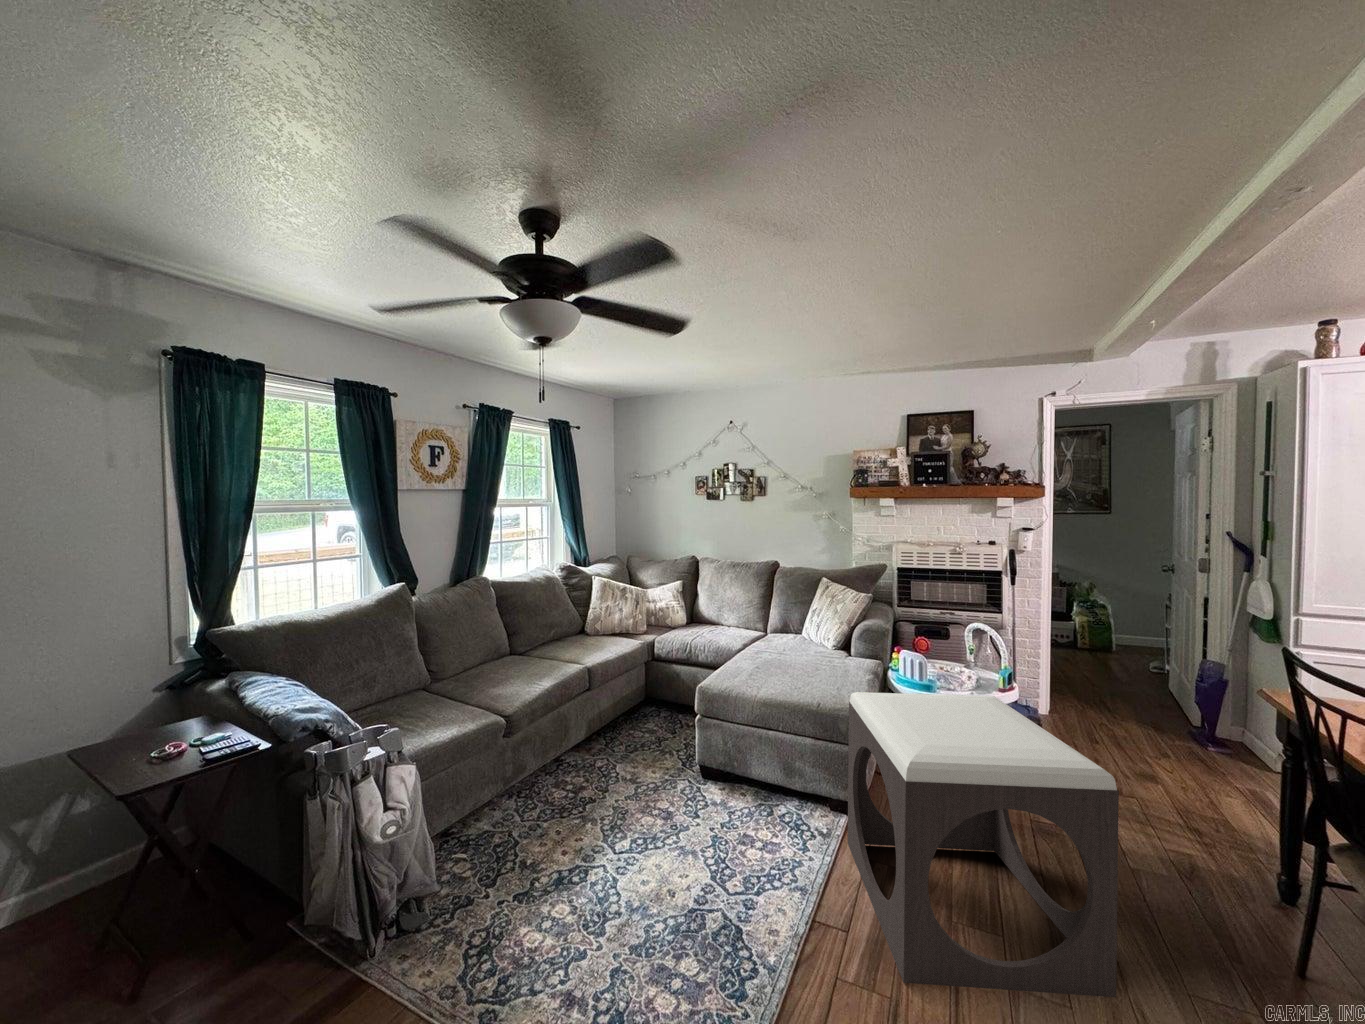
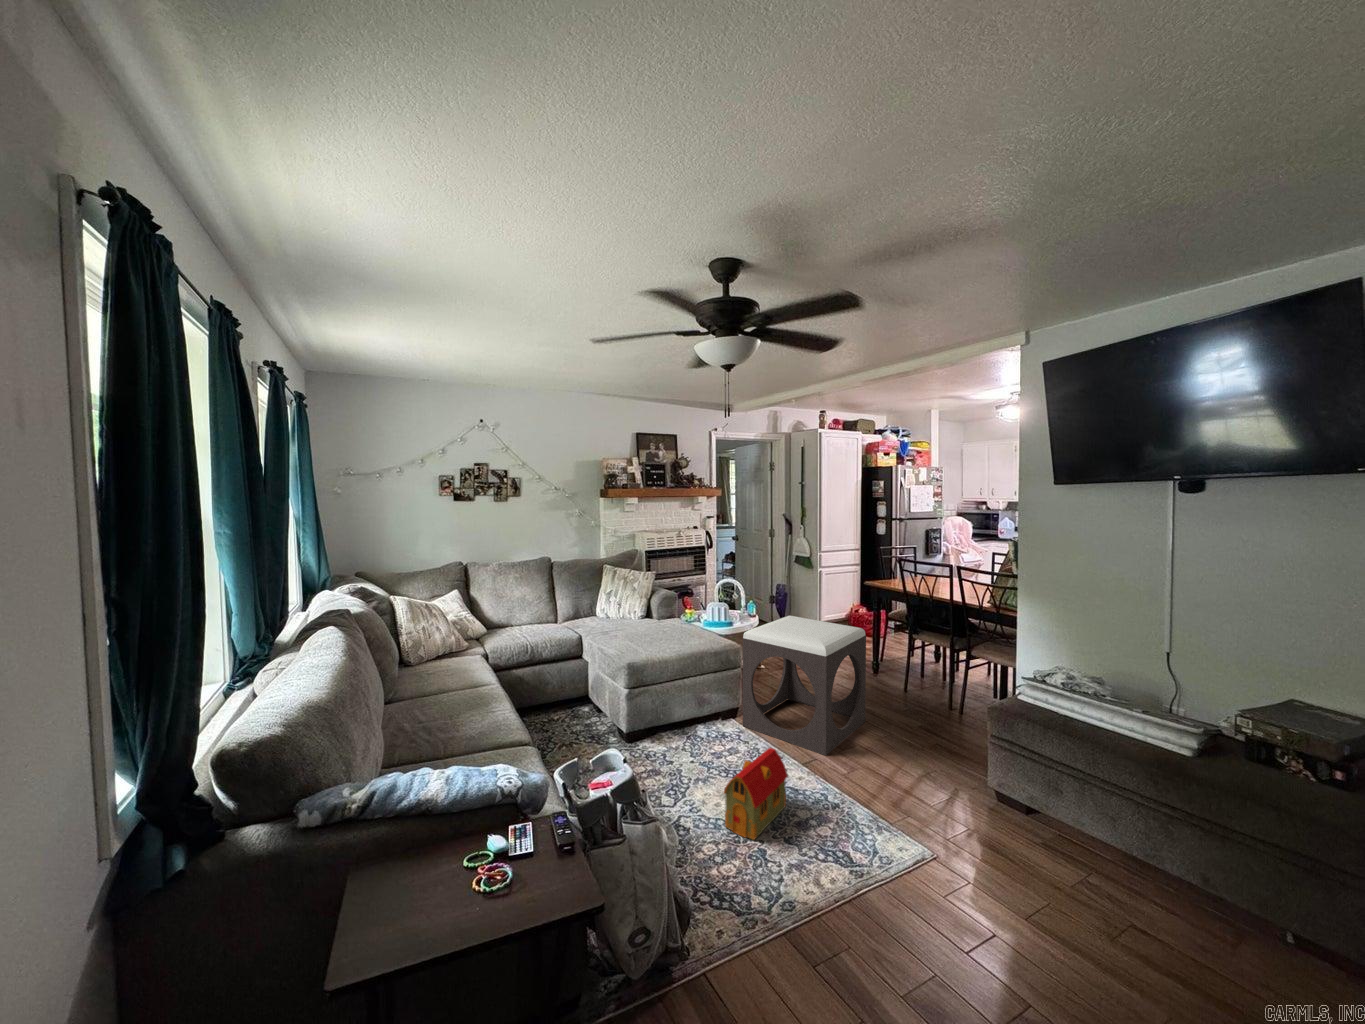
toy house: none [588,868,703,993] -> present [723,748,788,840]

